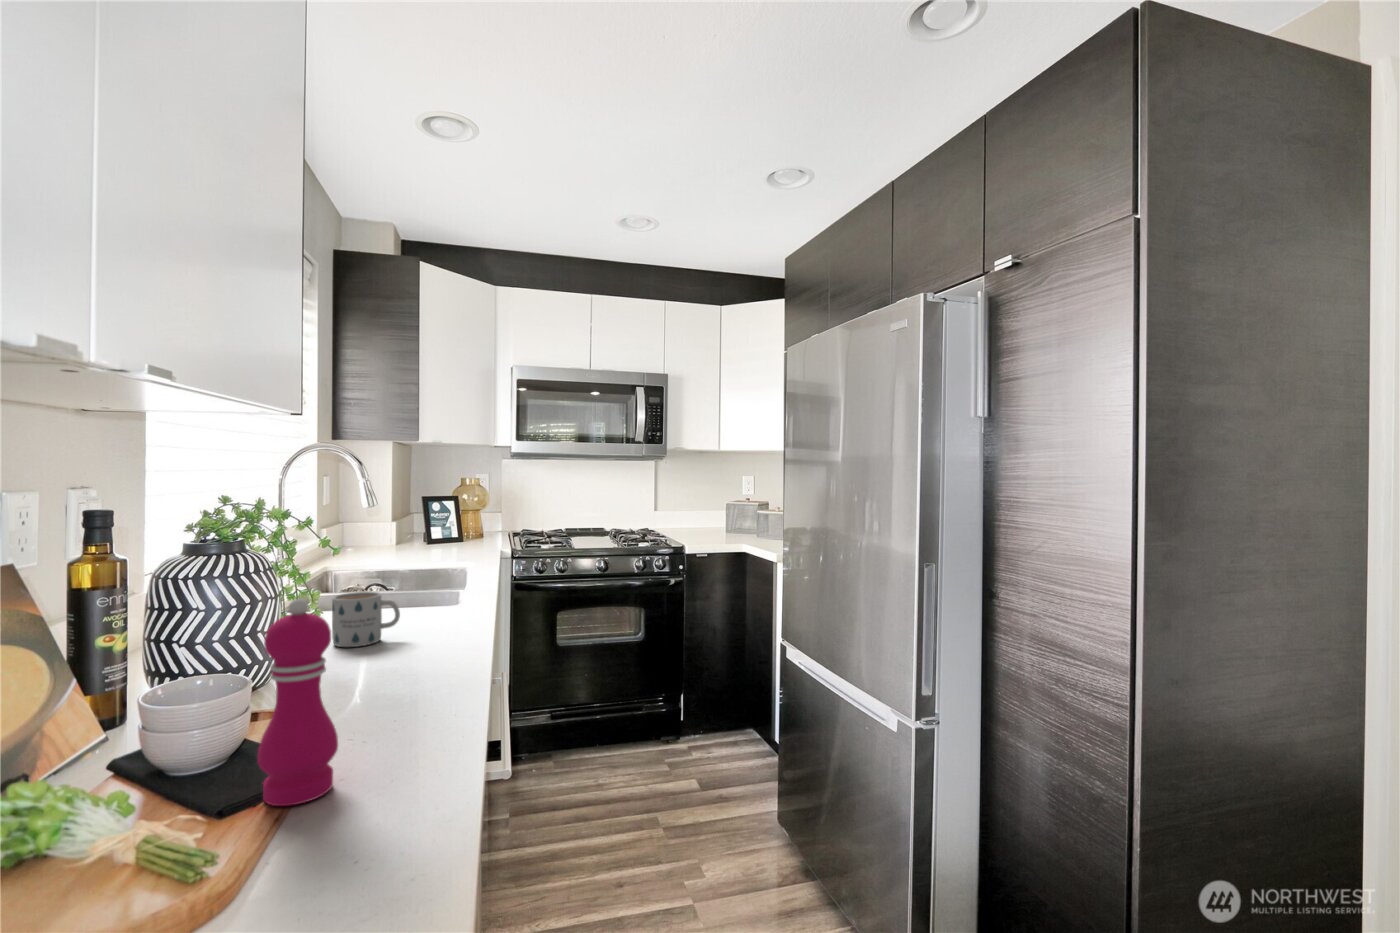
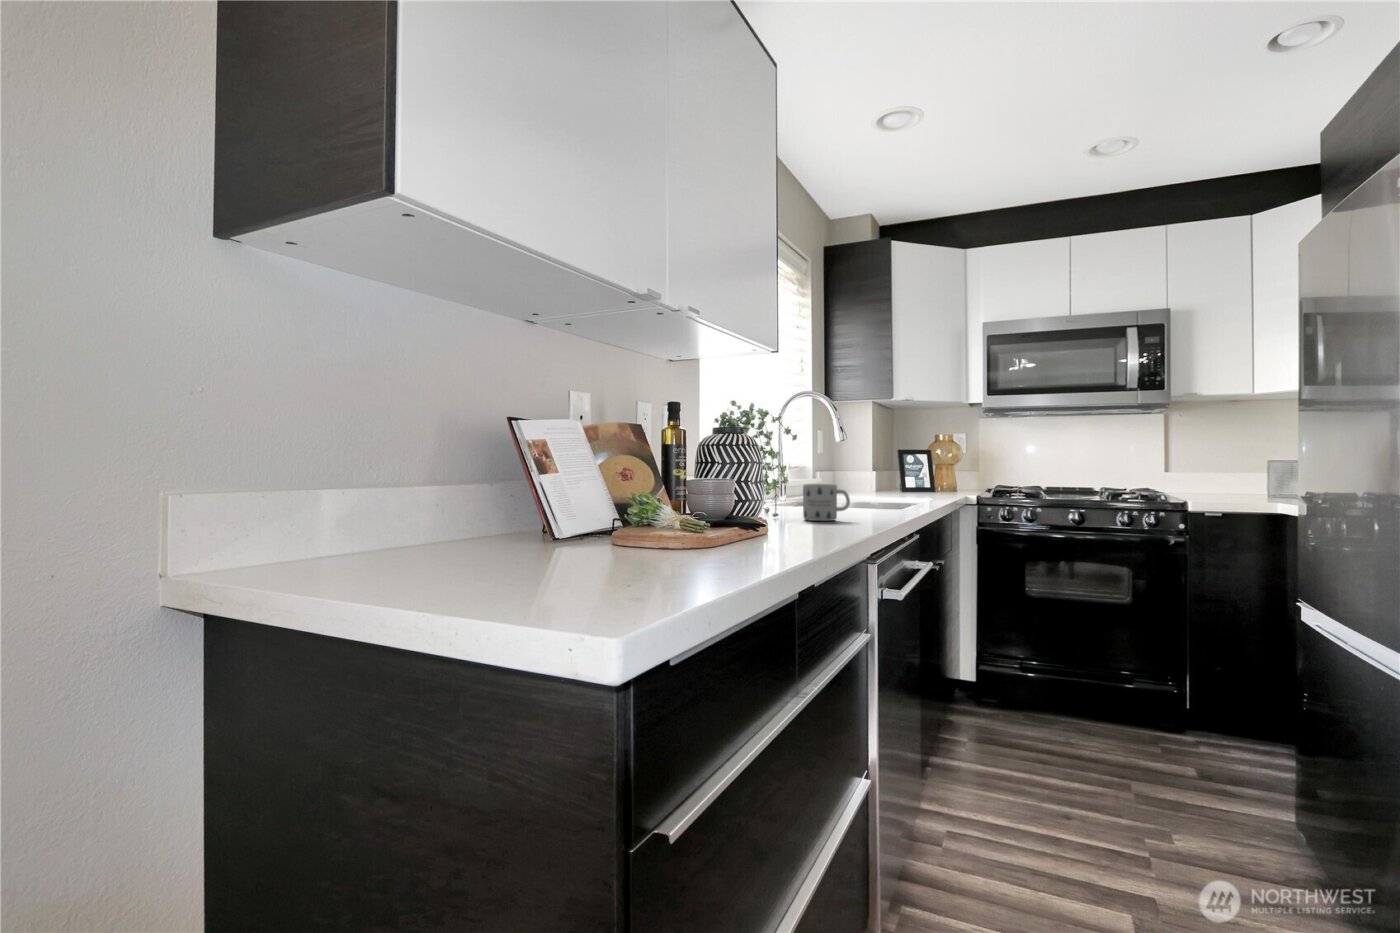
pepper mill: present [257,599,338,806] -> none [738,430,781,552]

